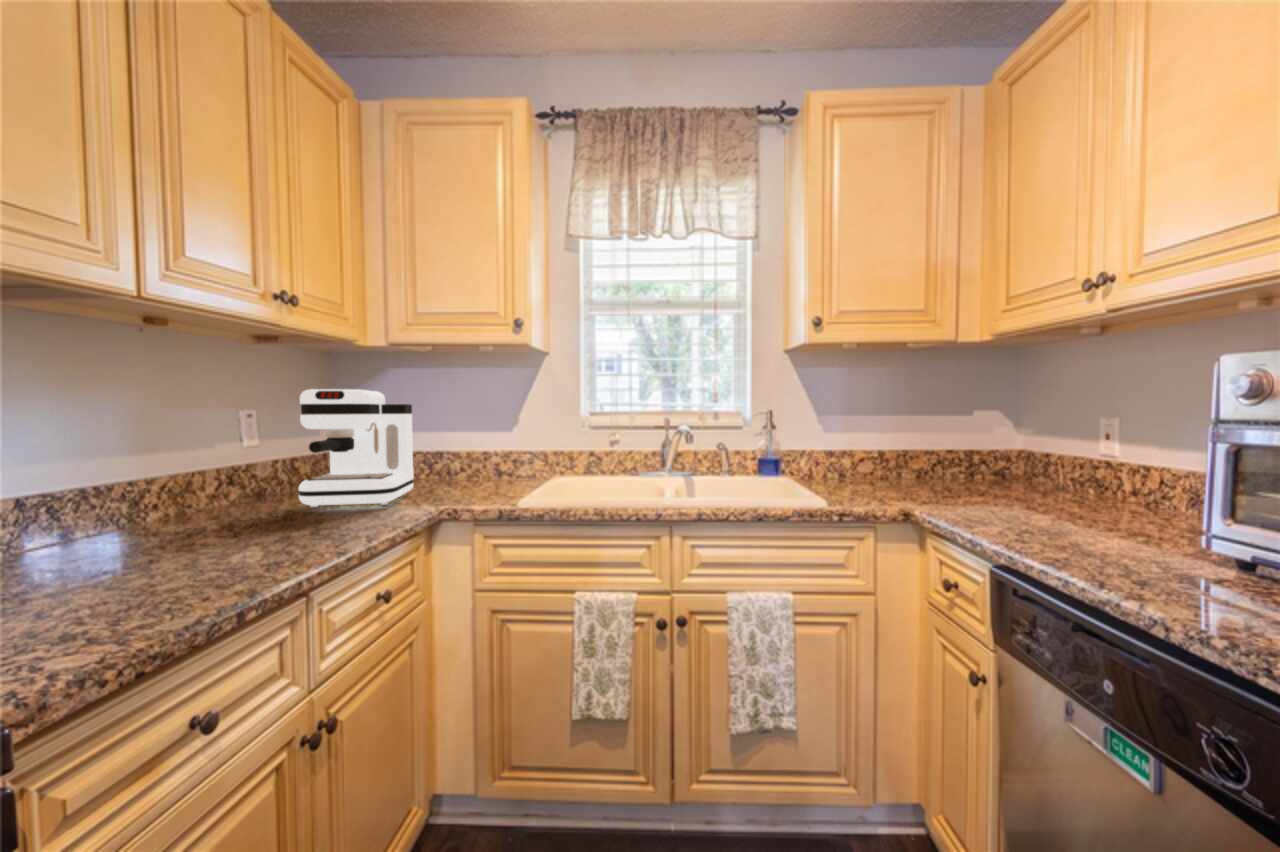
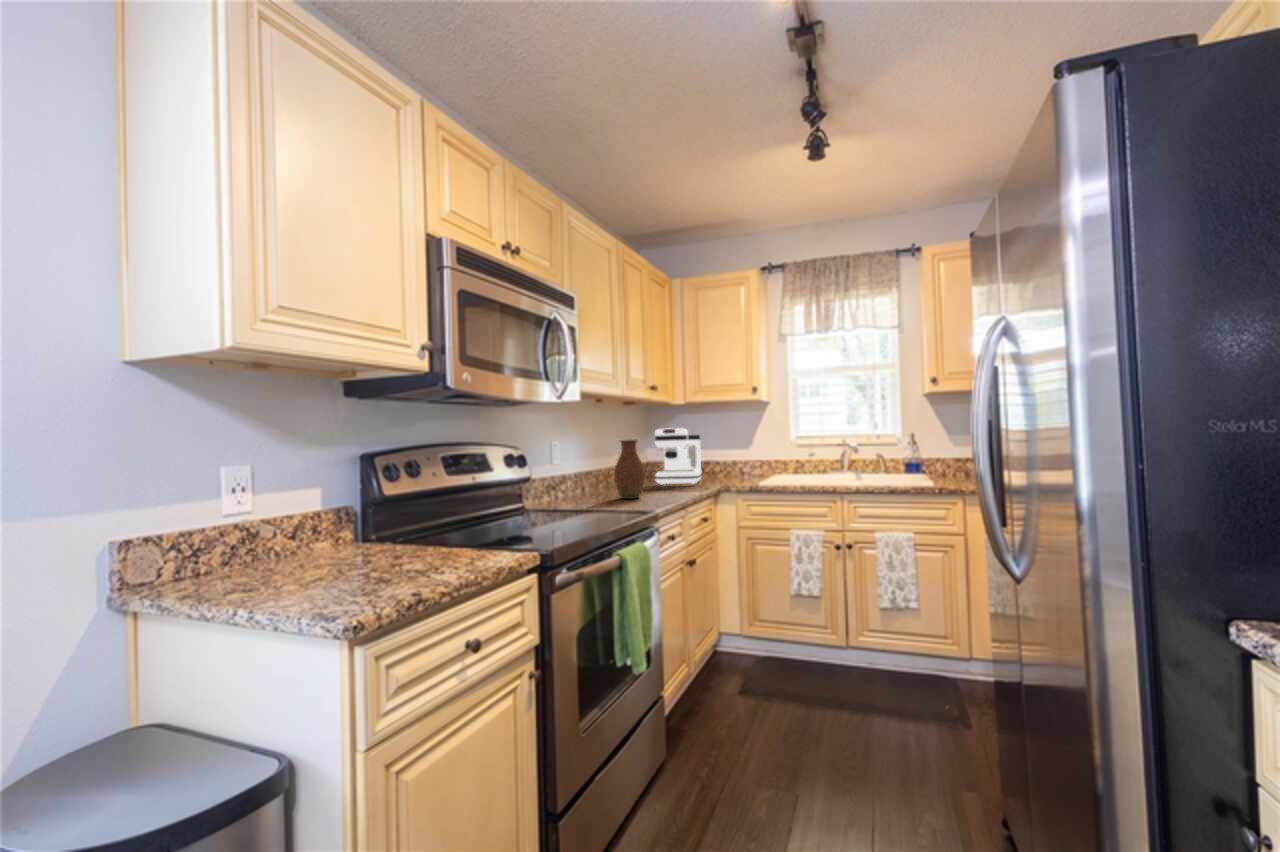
vase: none [40,412,169,591] -> present [614,440,645,499]

